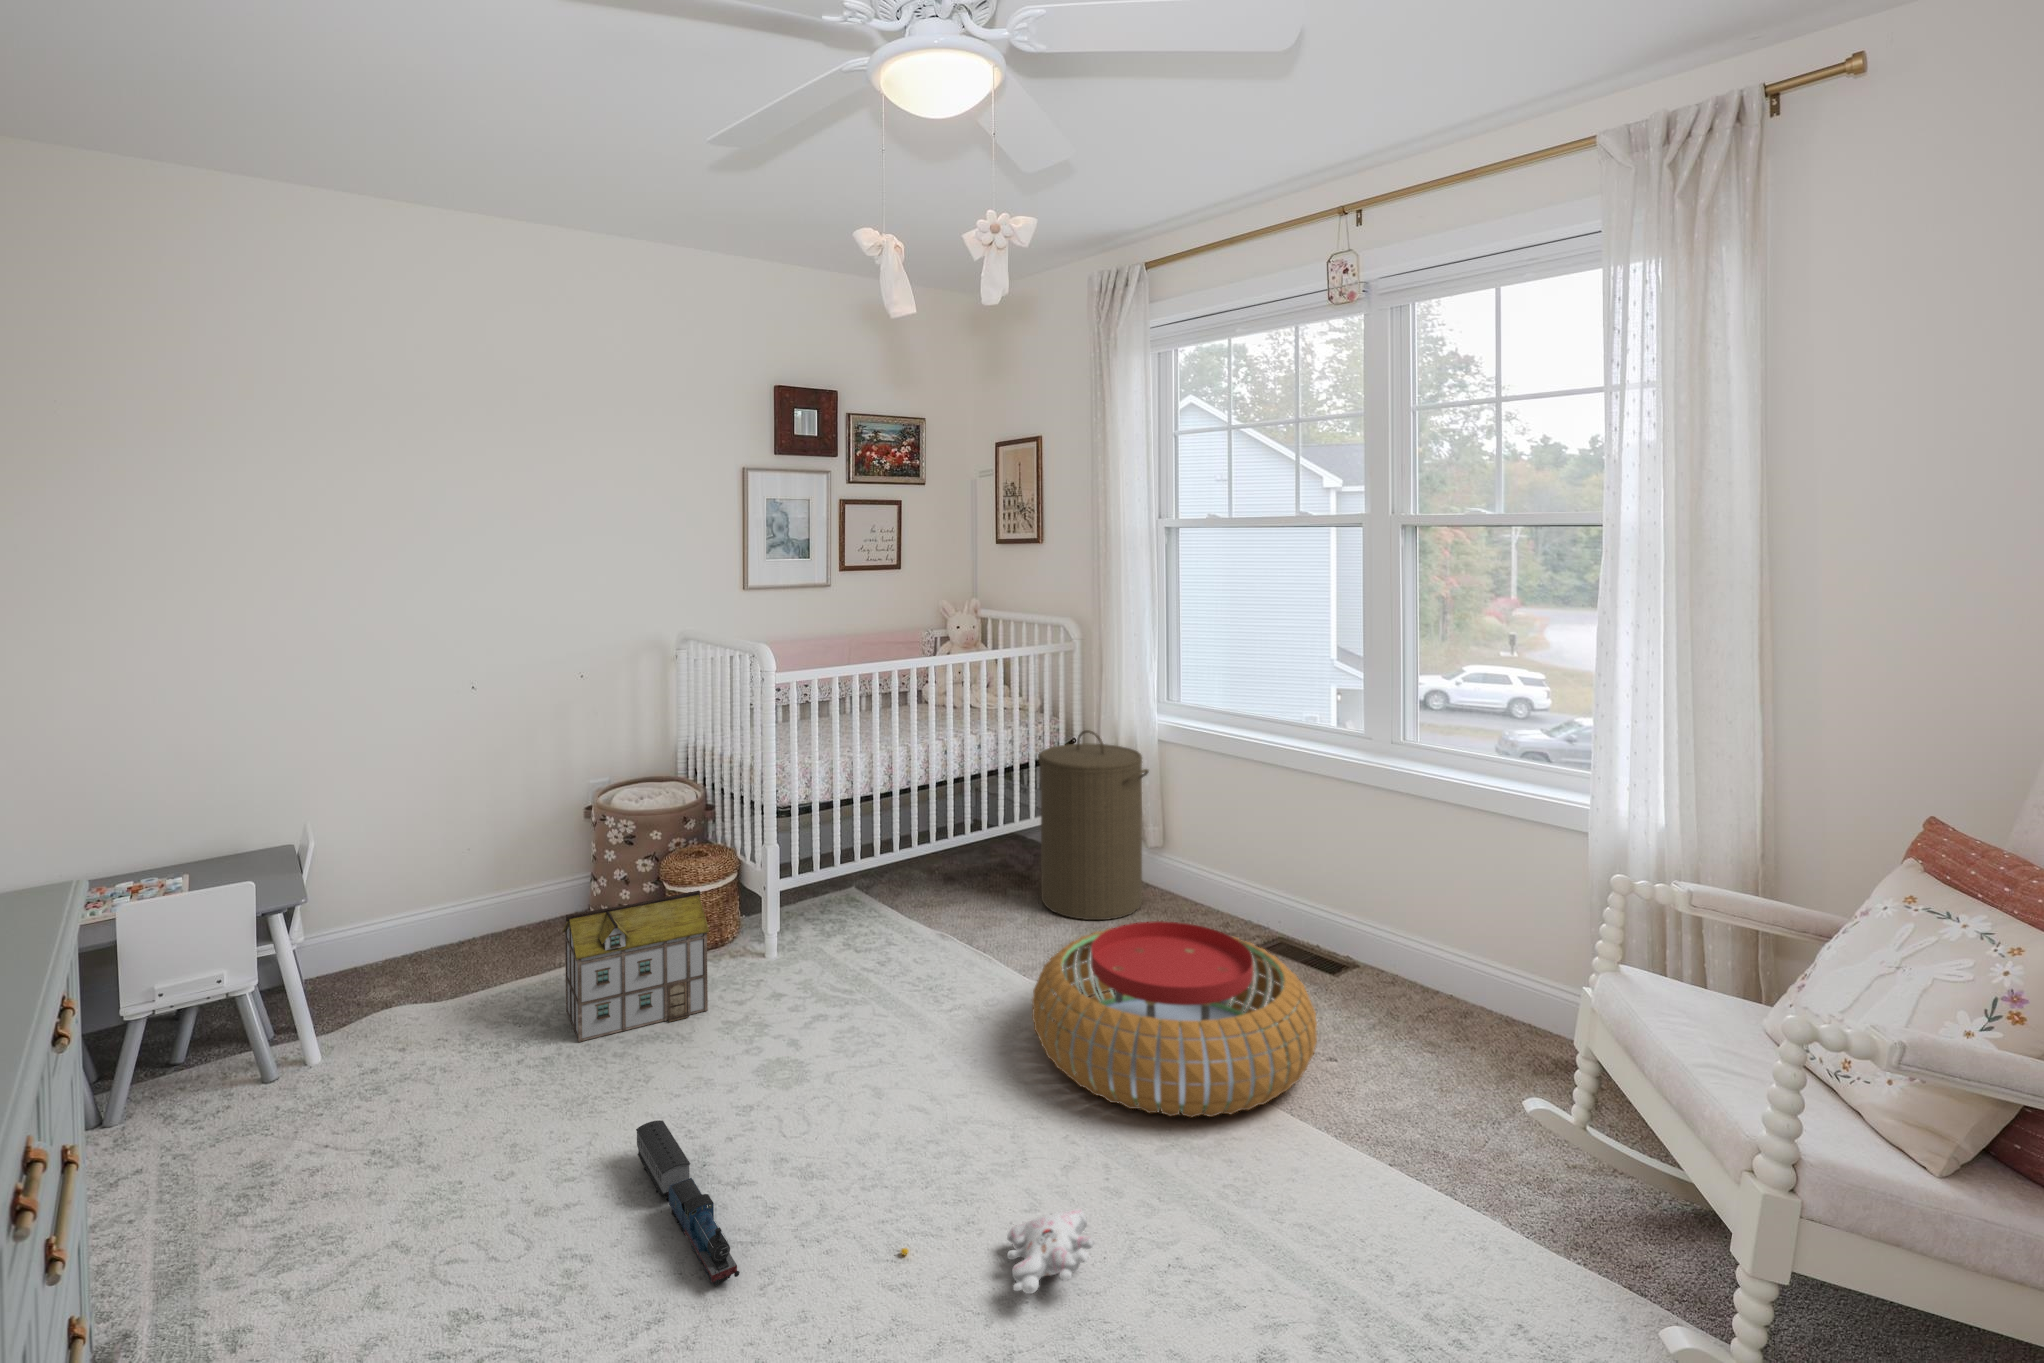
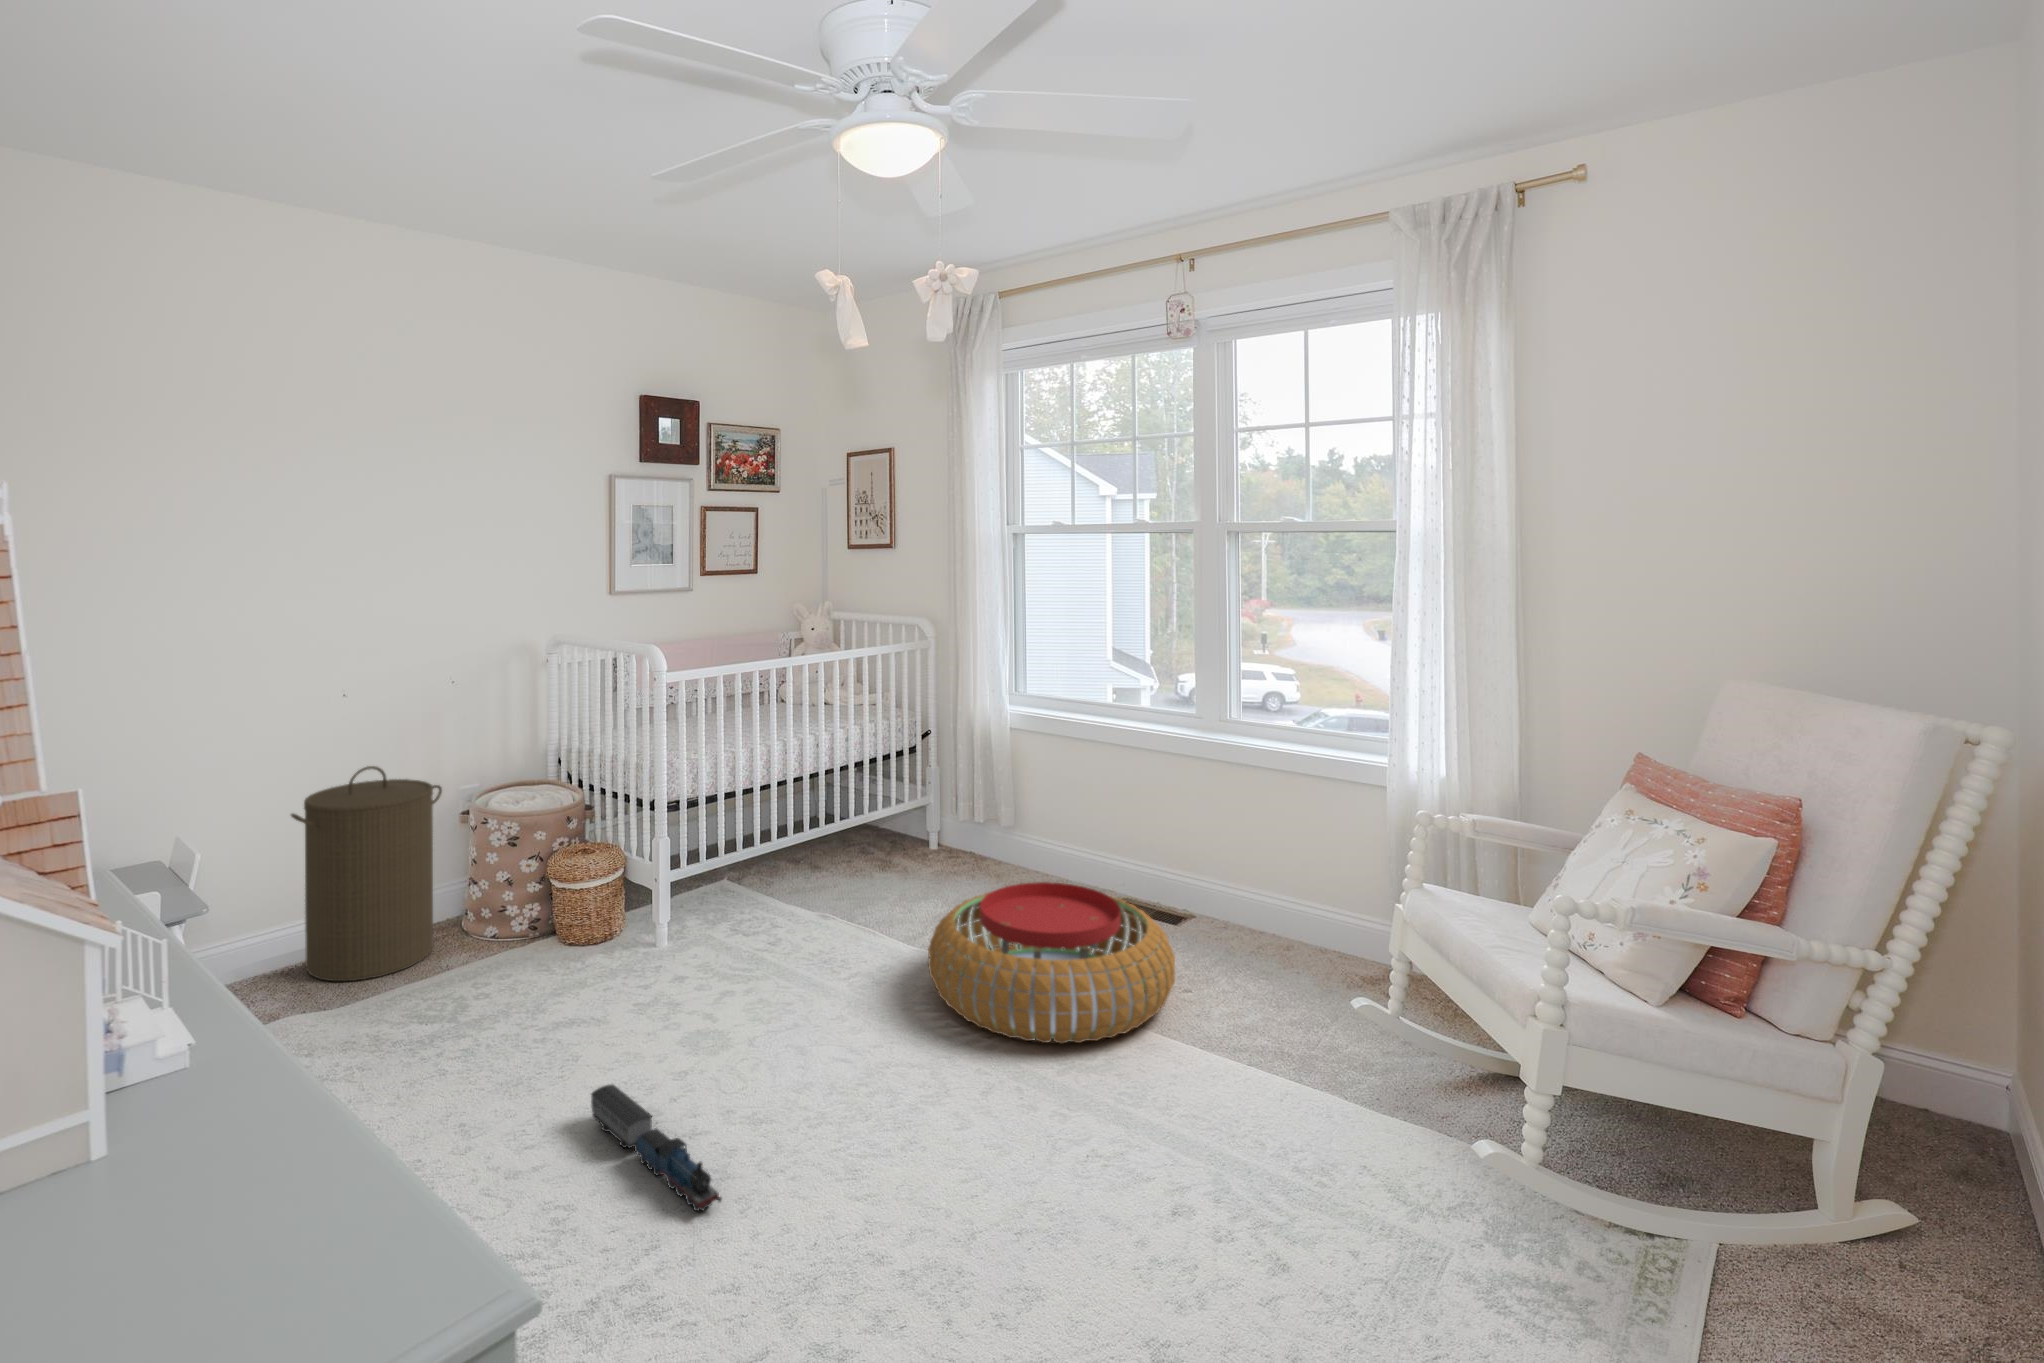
laundry hamper: present [1038,730,1149,920] -> present [291,766,442,981]
toy house: present [563,890,709,1042] -> none [469,881,618,1031]
plush toy: present [901,1208,1094,1294] -> none [858,1116,1027,1185]

